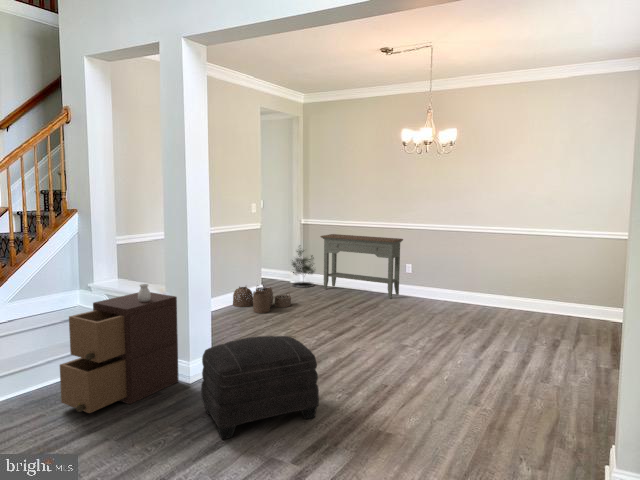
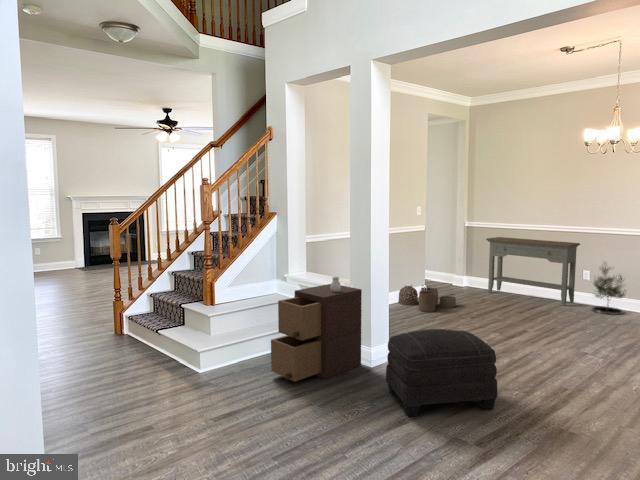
potted tree: present [292,250,314,287] -> present [591,267,626,315]

